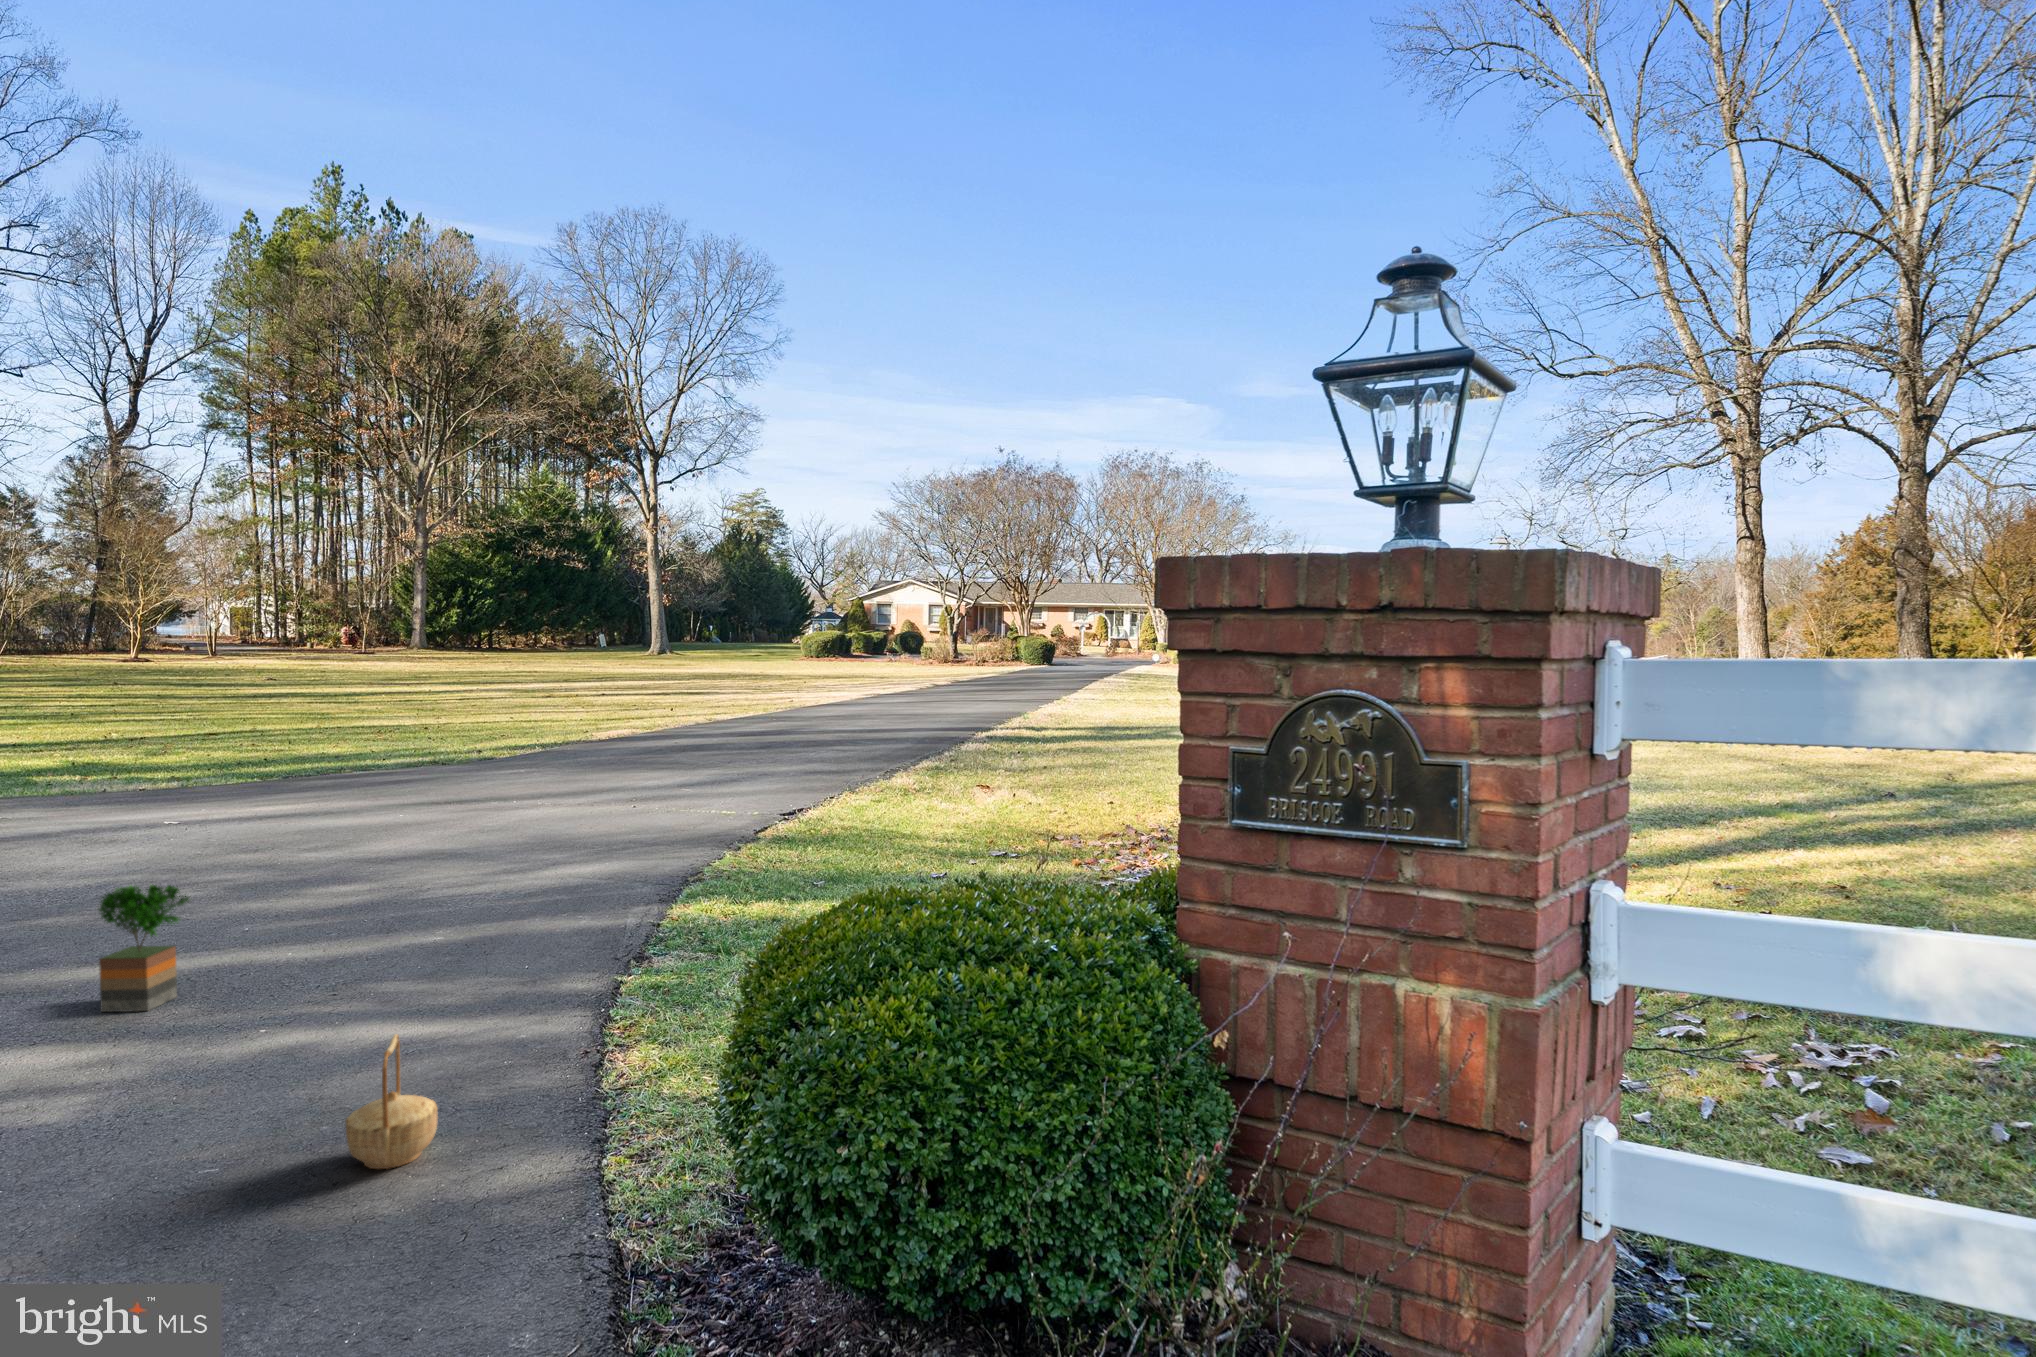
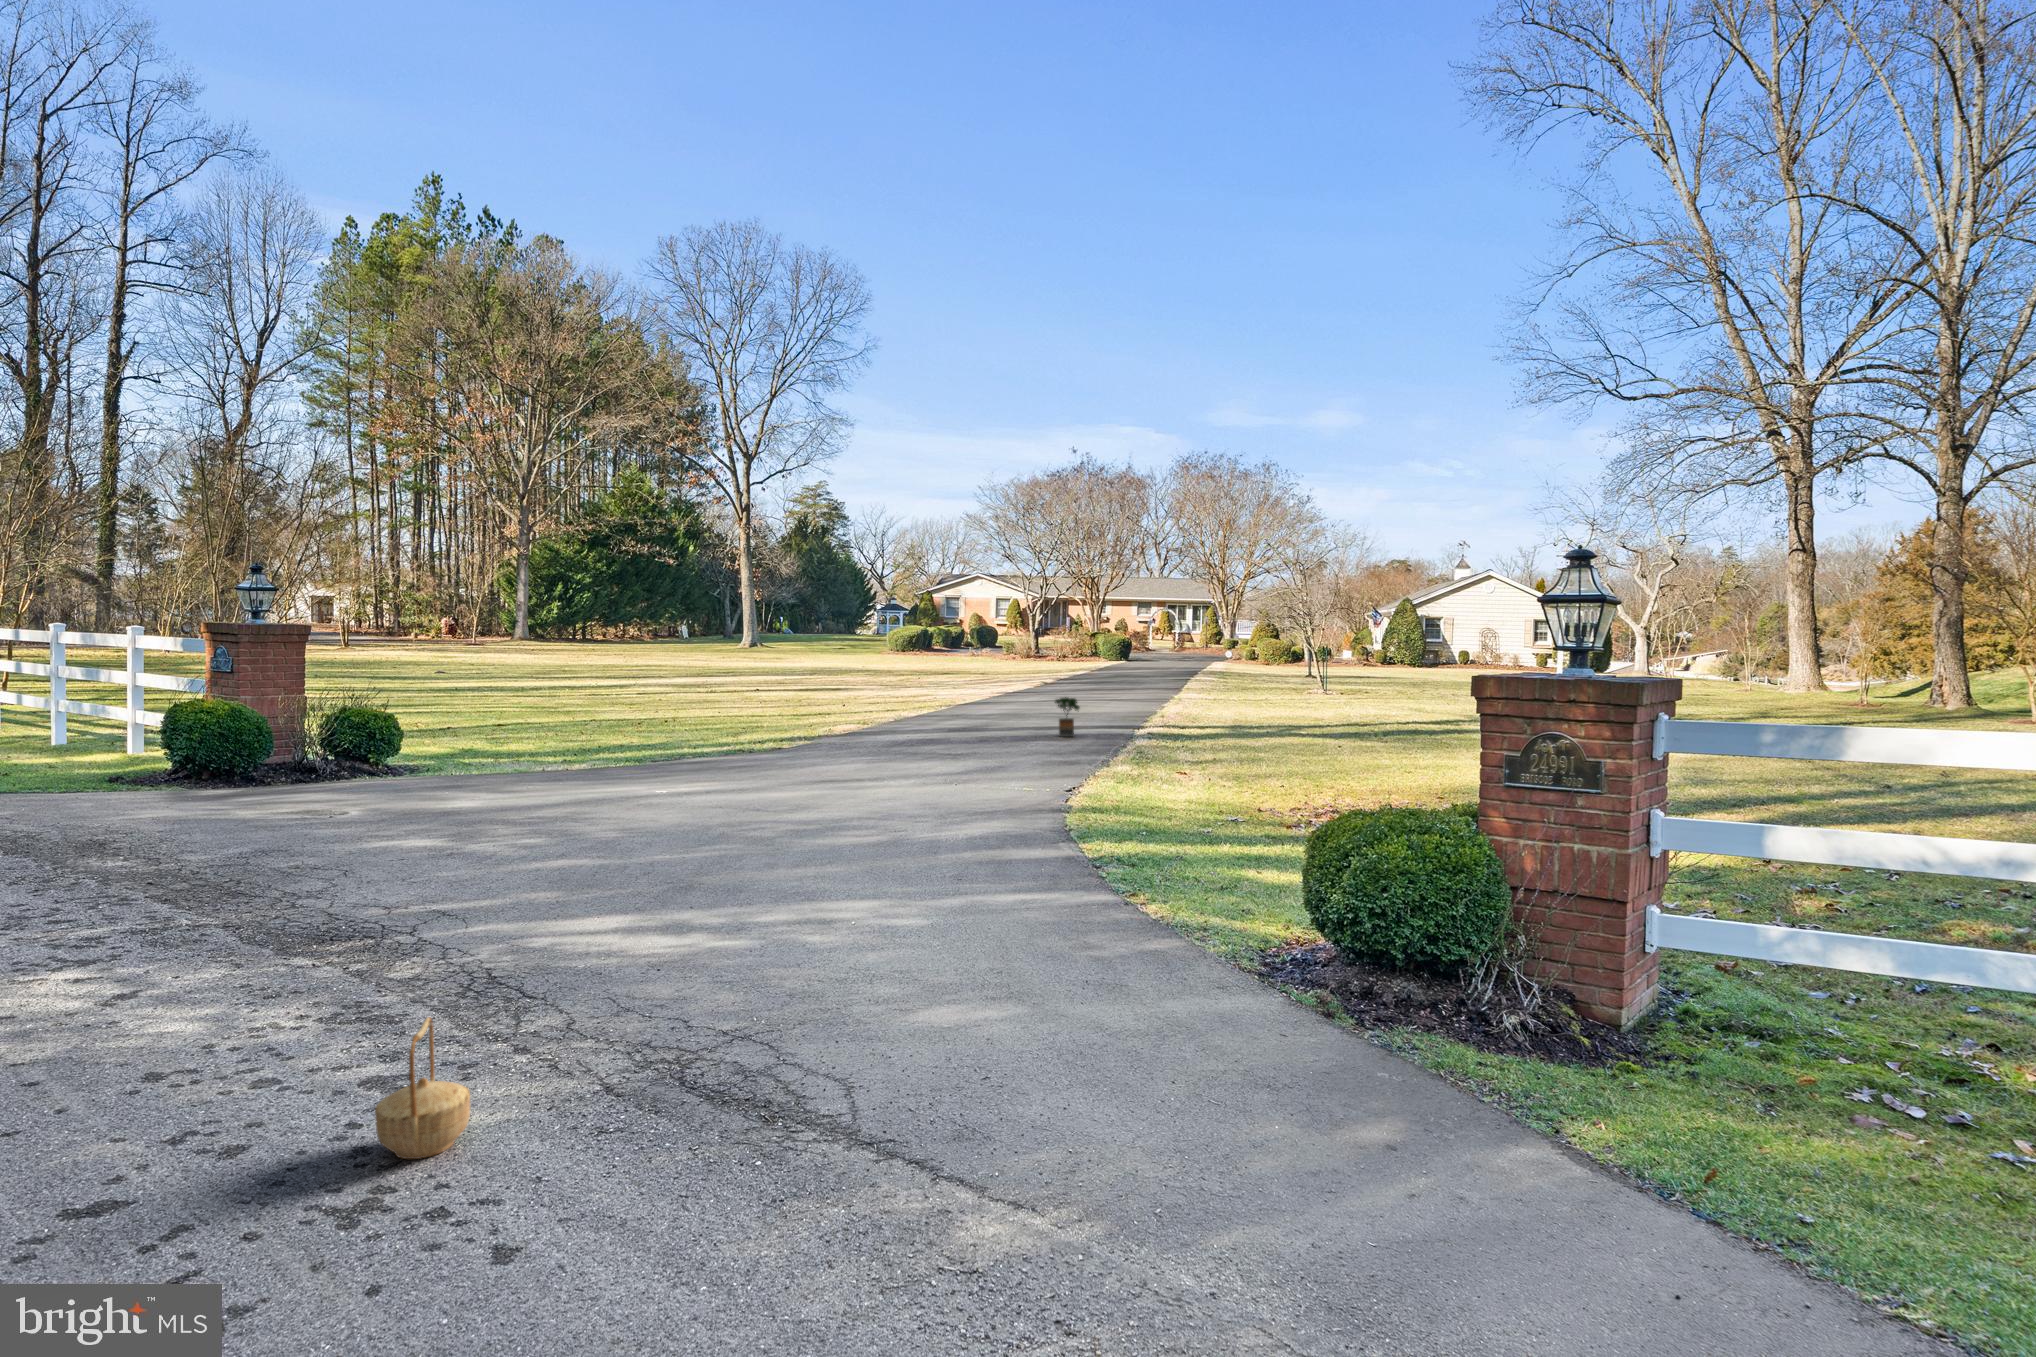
potted tree: present [99,885,190,1012] -> present [1055,697,1080,737]

